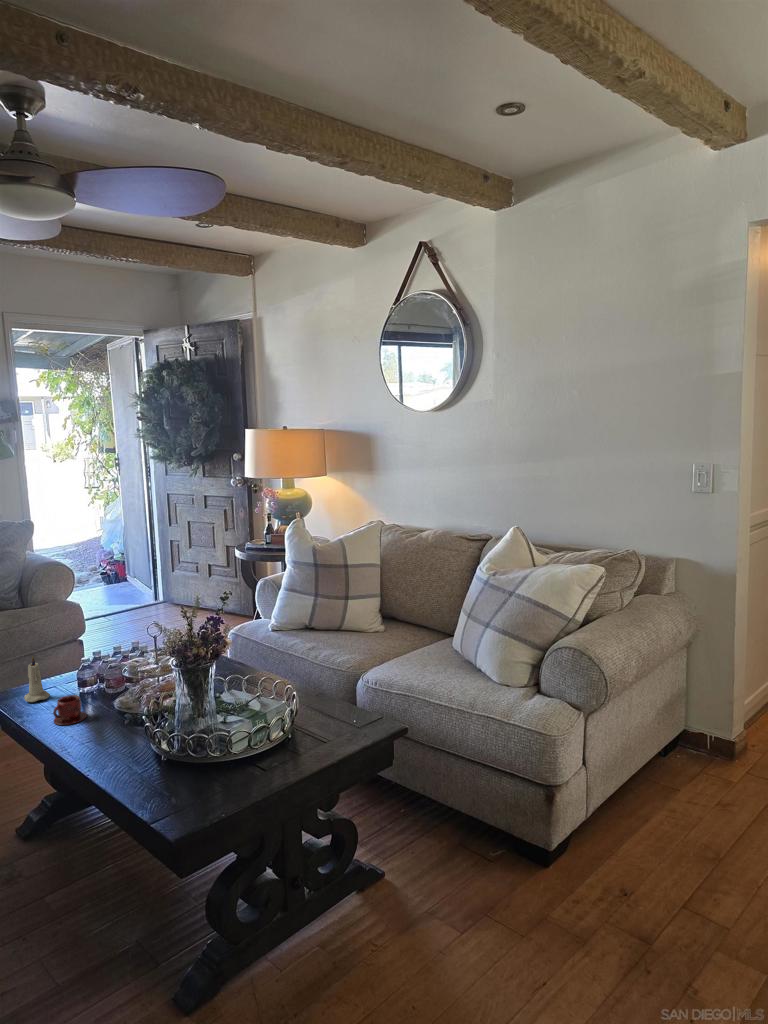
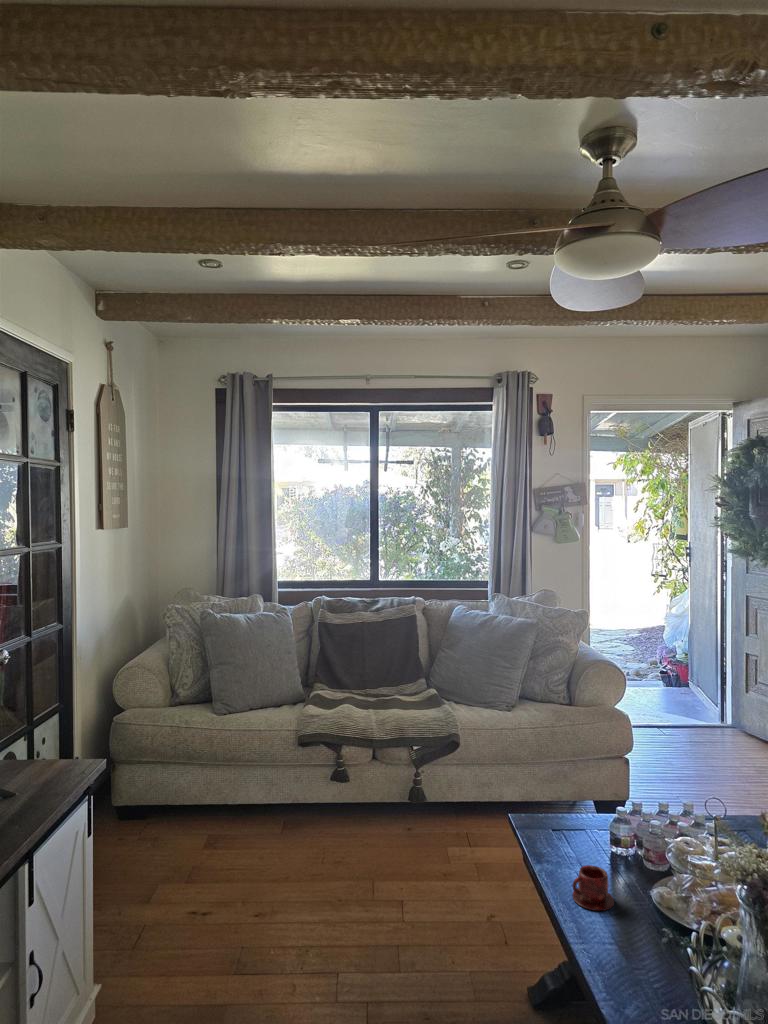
candle: present [24,656,50,702] -> none [546,791,575,852]

